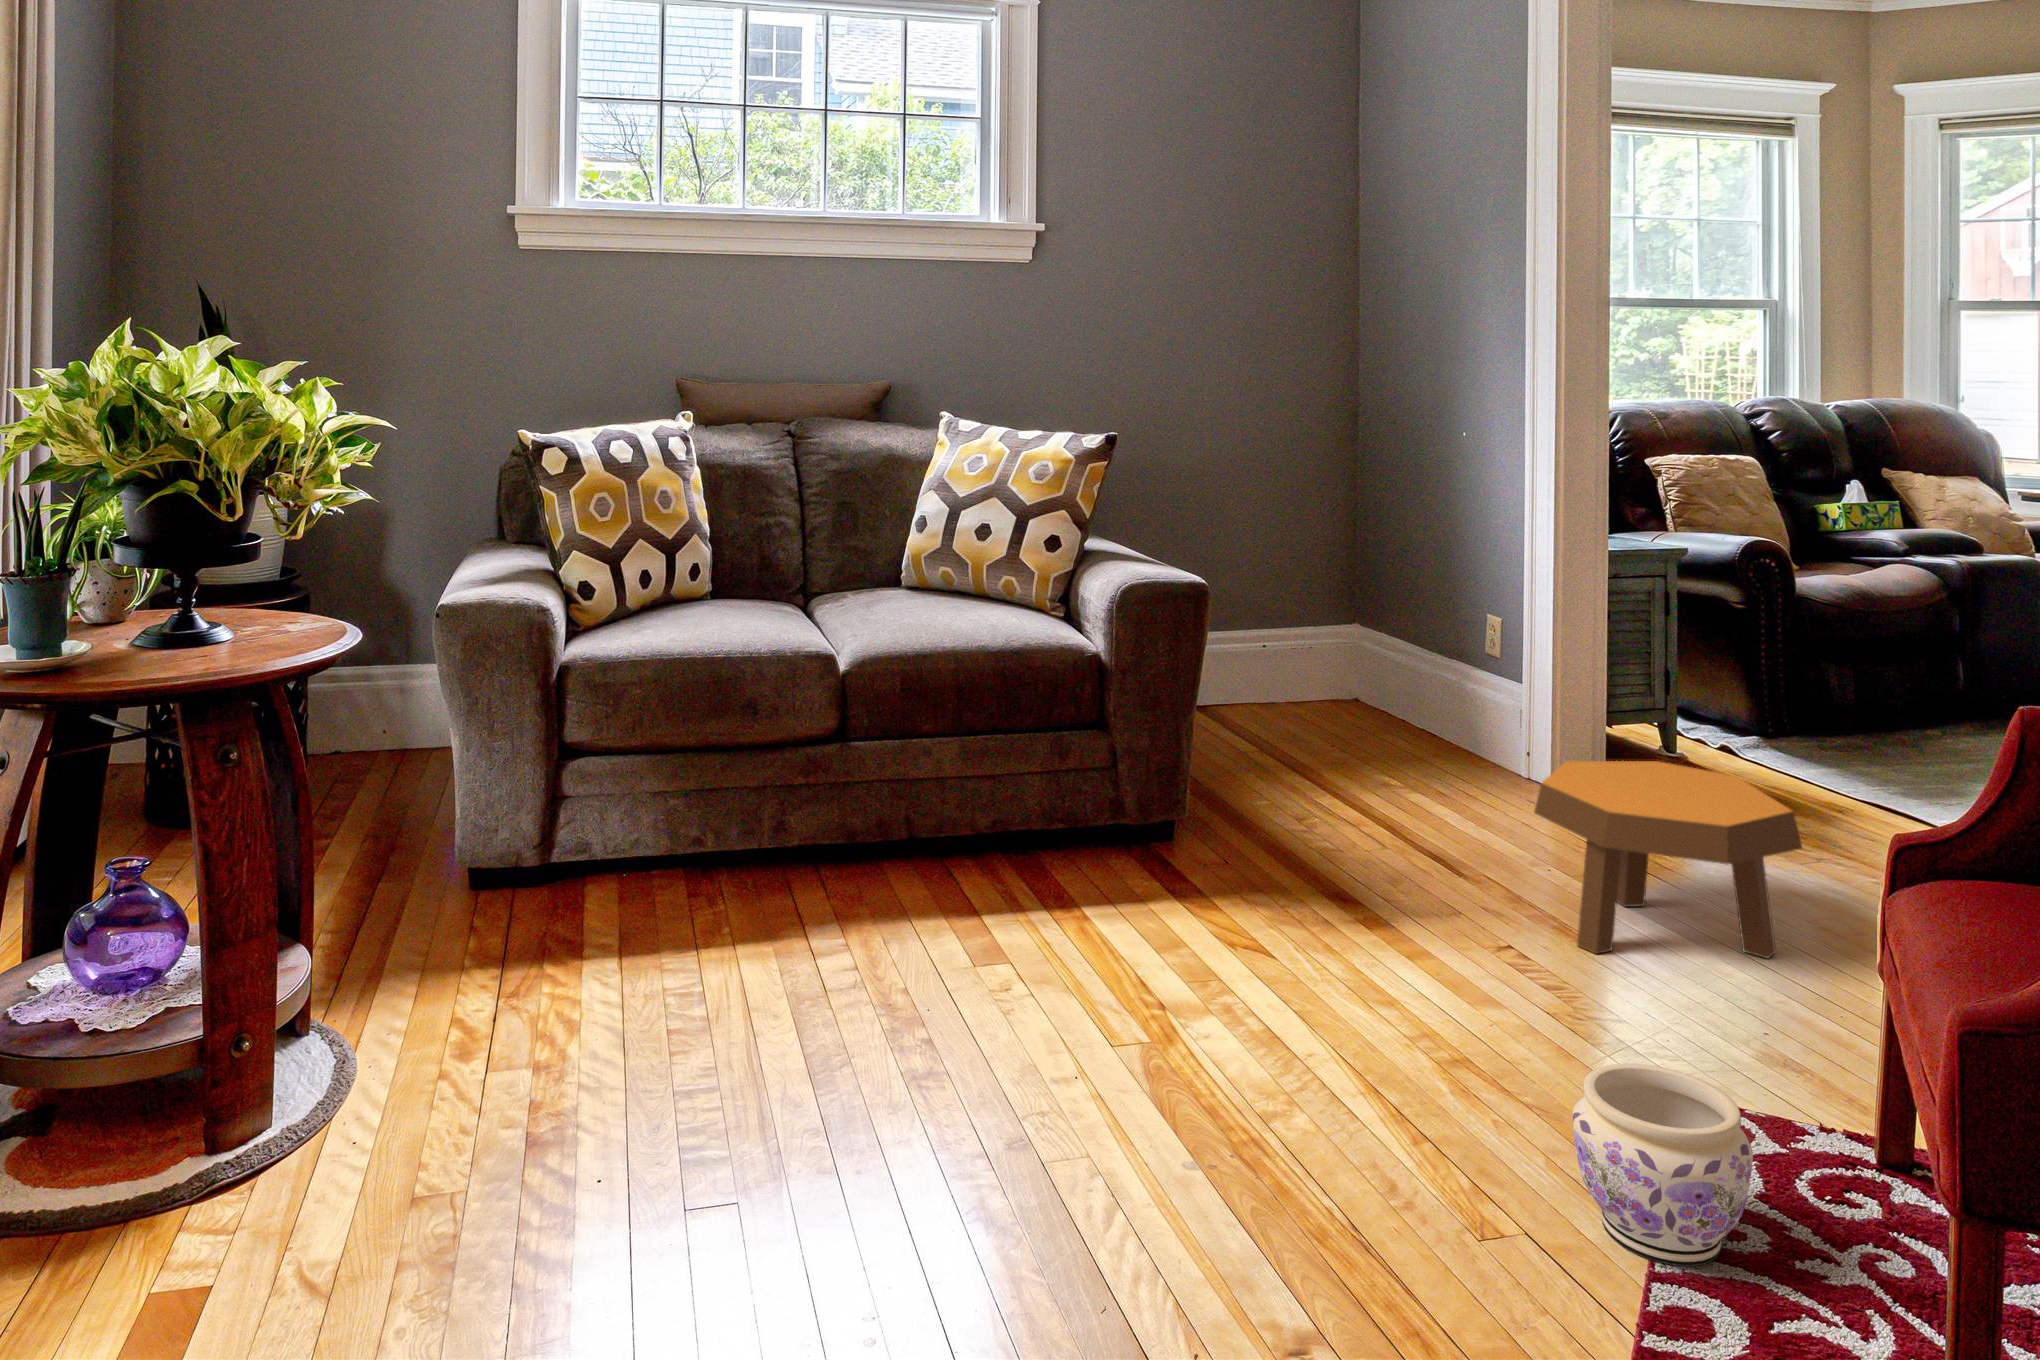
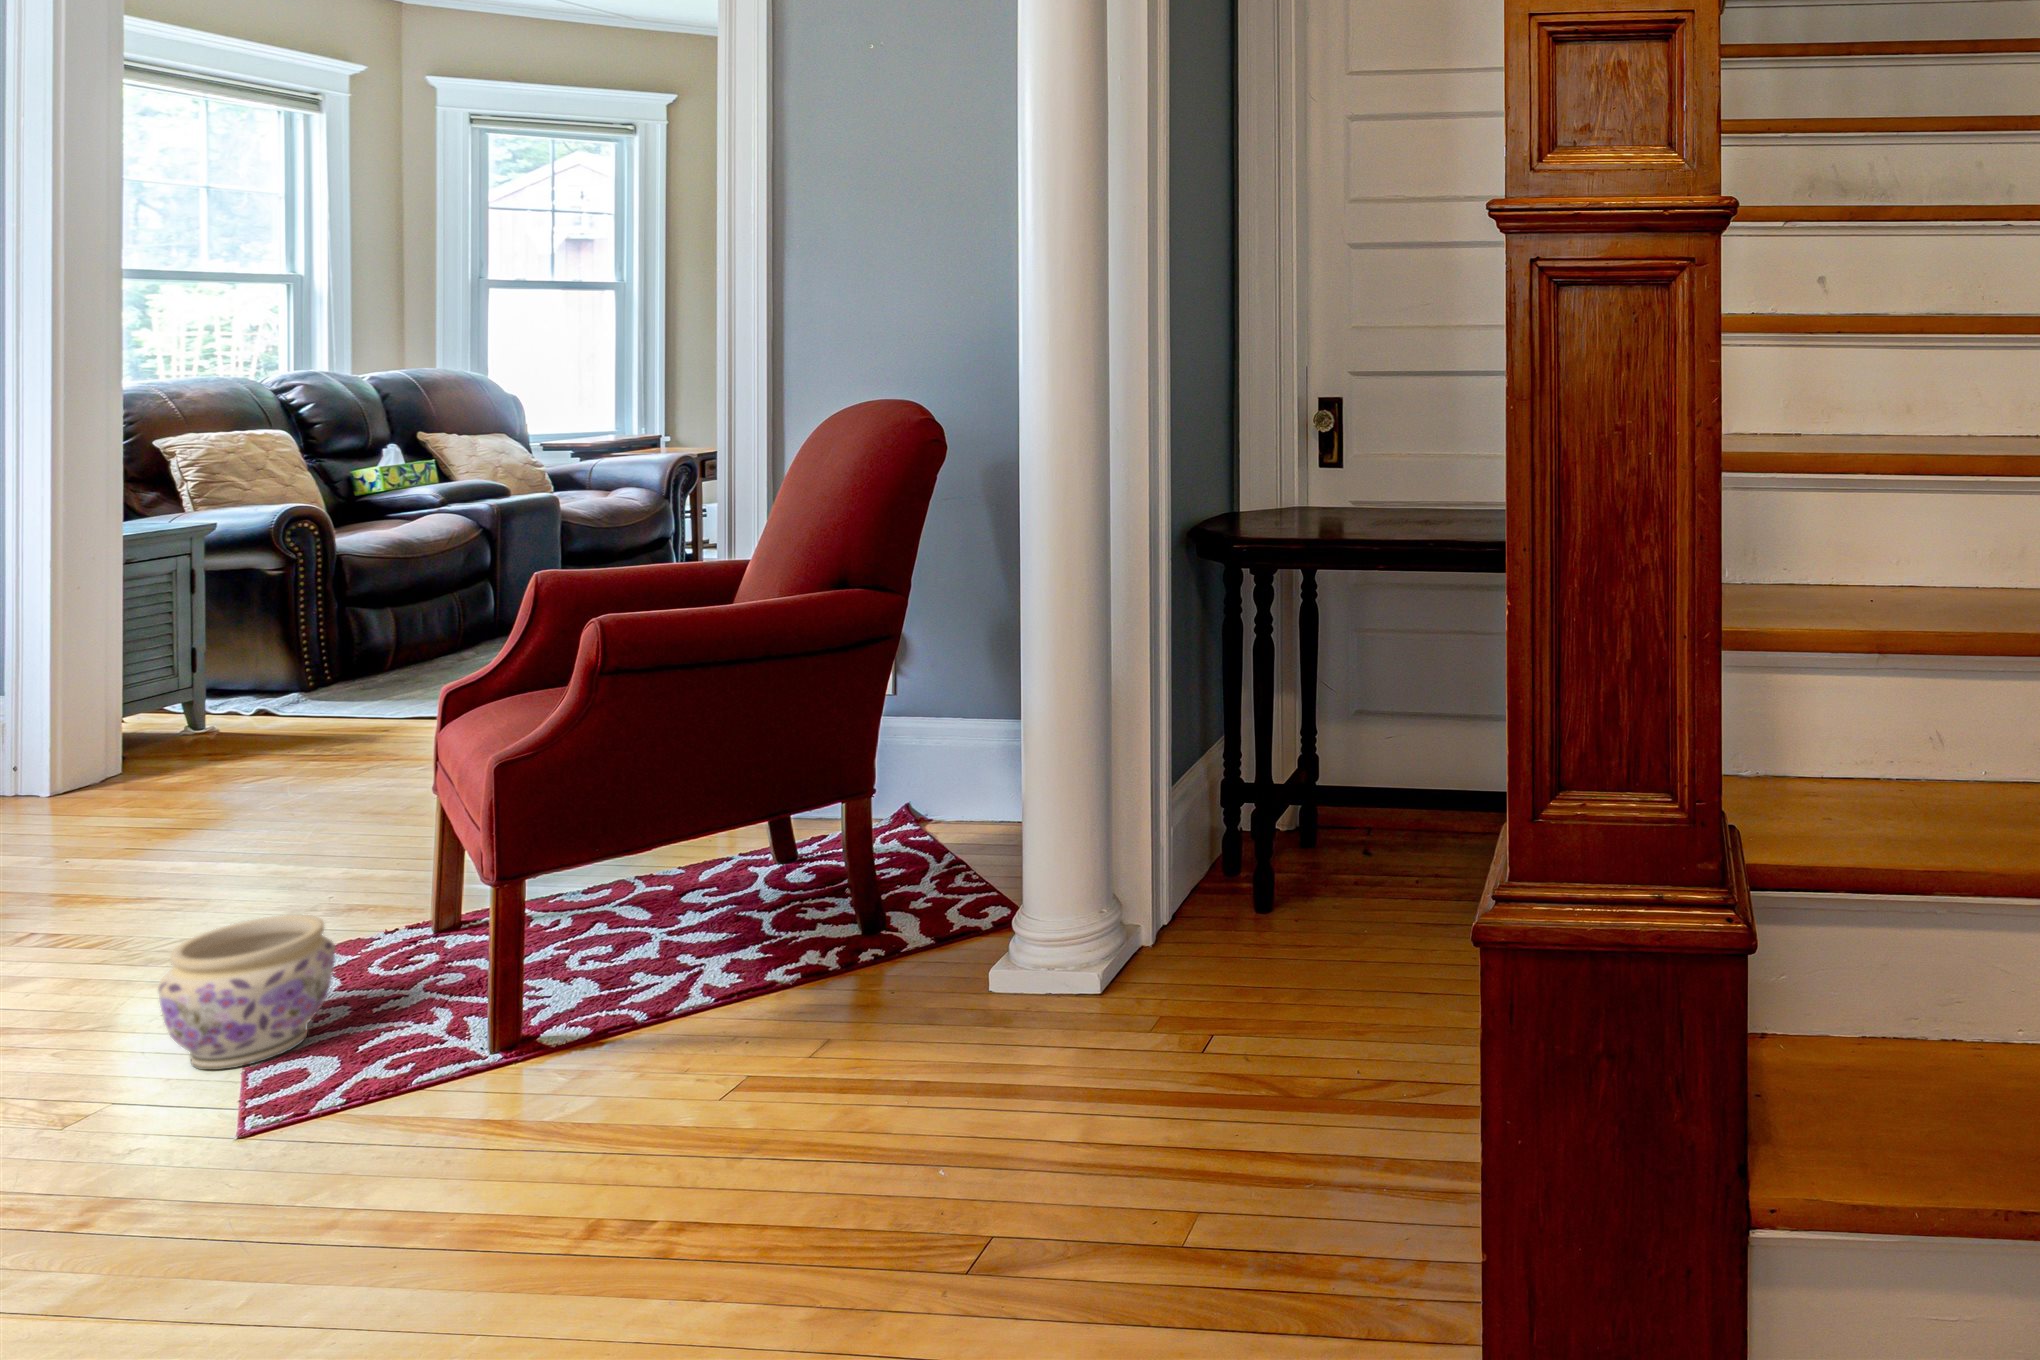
footstool: present [1534,761,1802,959] -> none [58,707,360,904]

